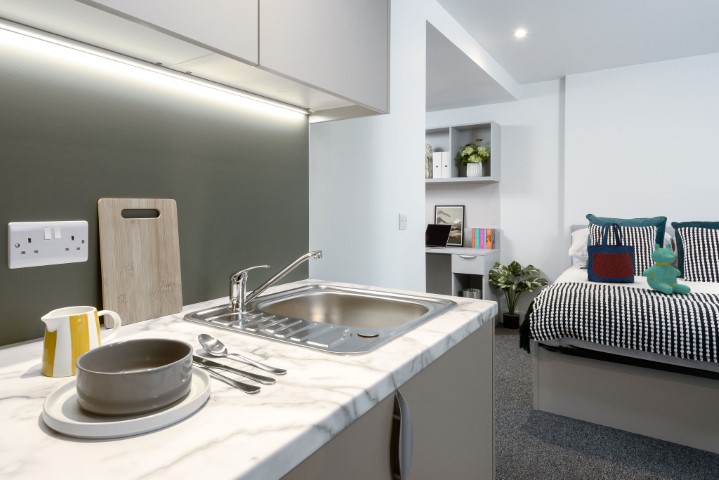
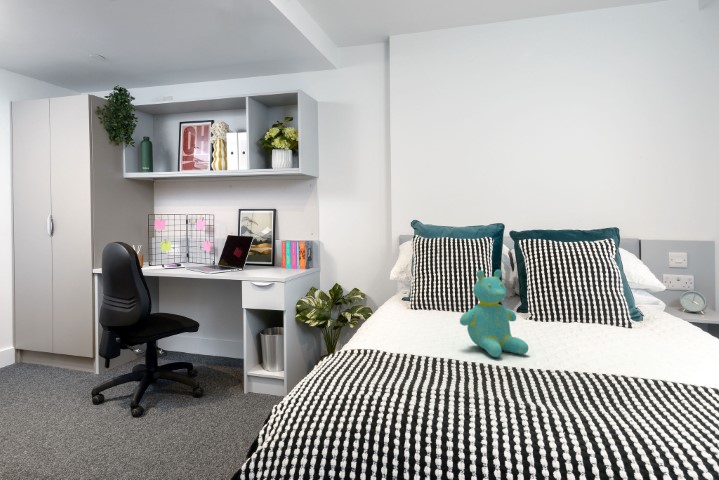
tote bag: present [587,223,635,282] -> none [395,234,461,327]

